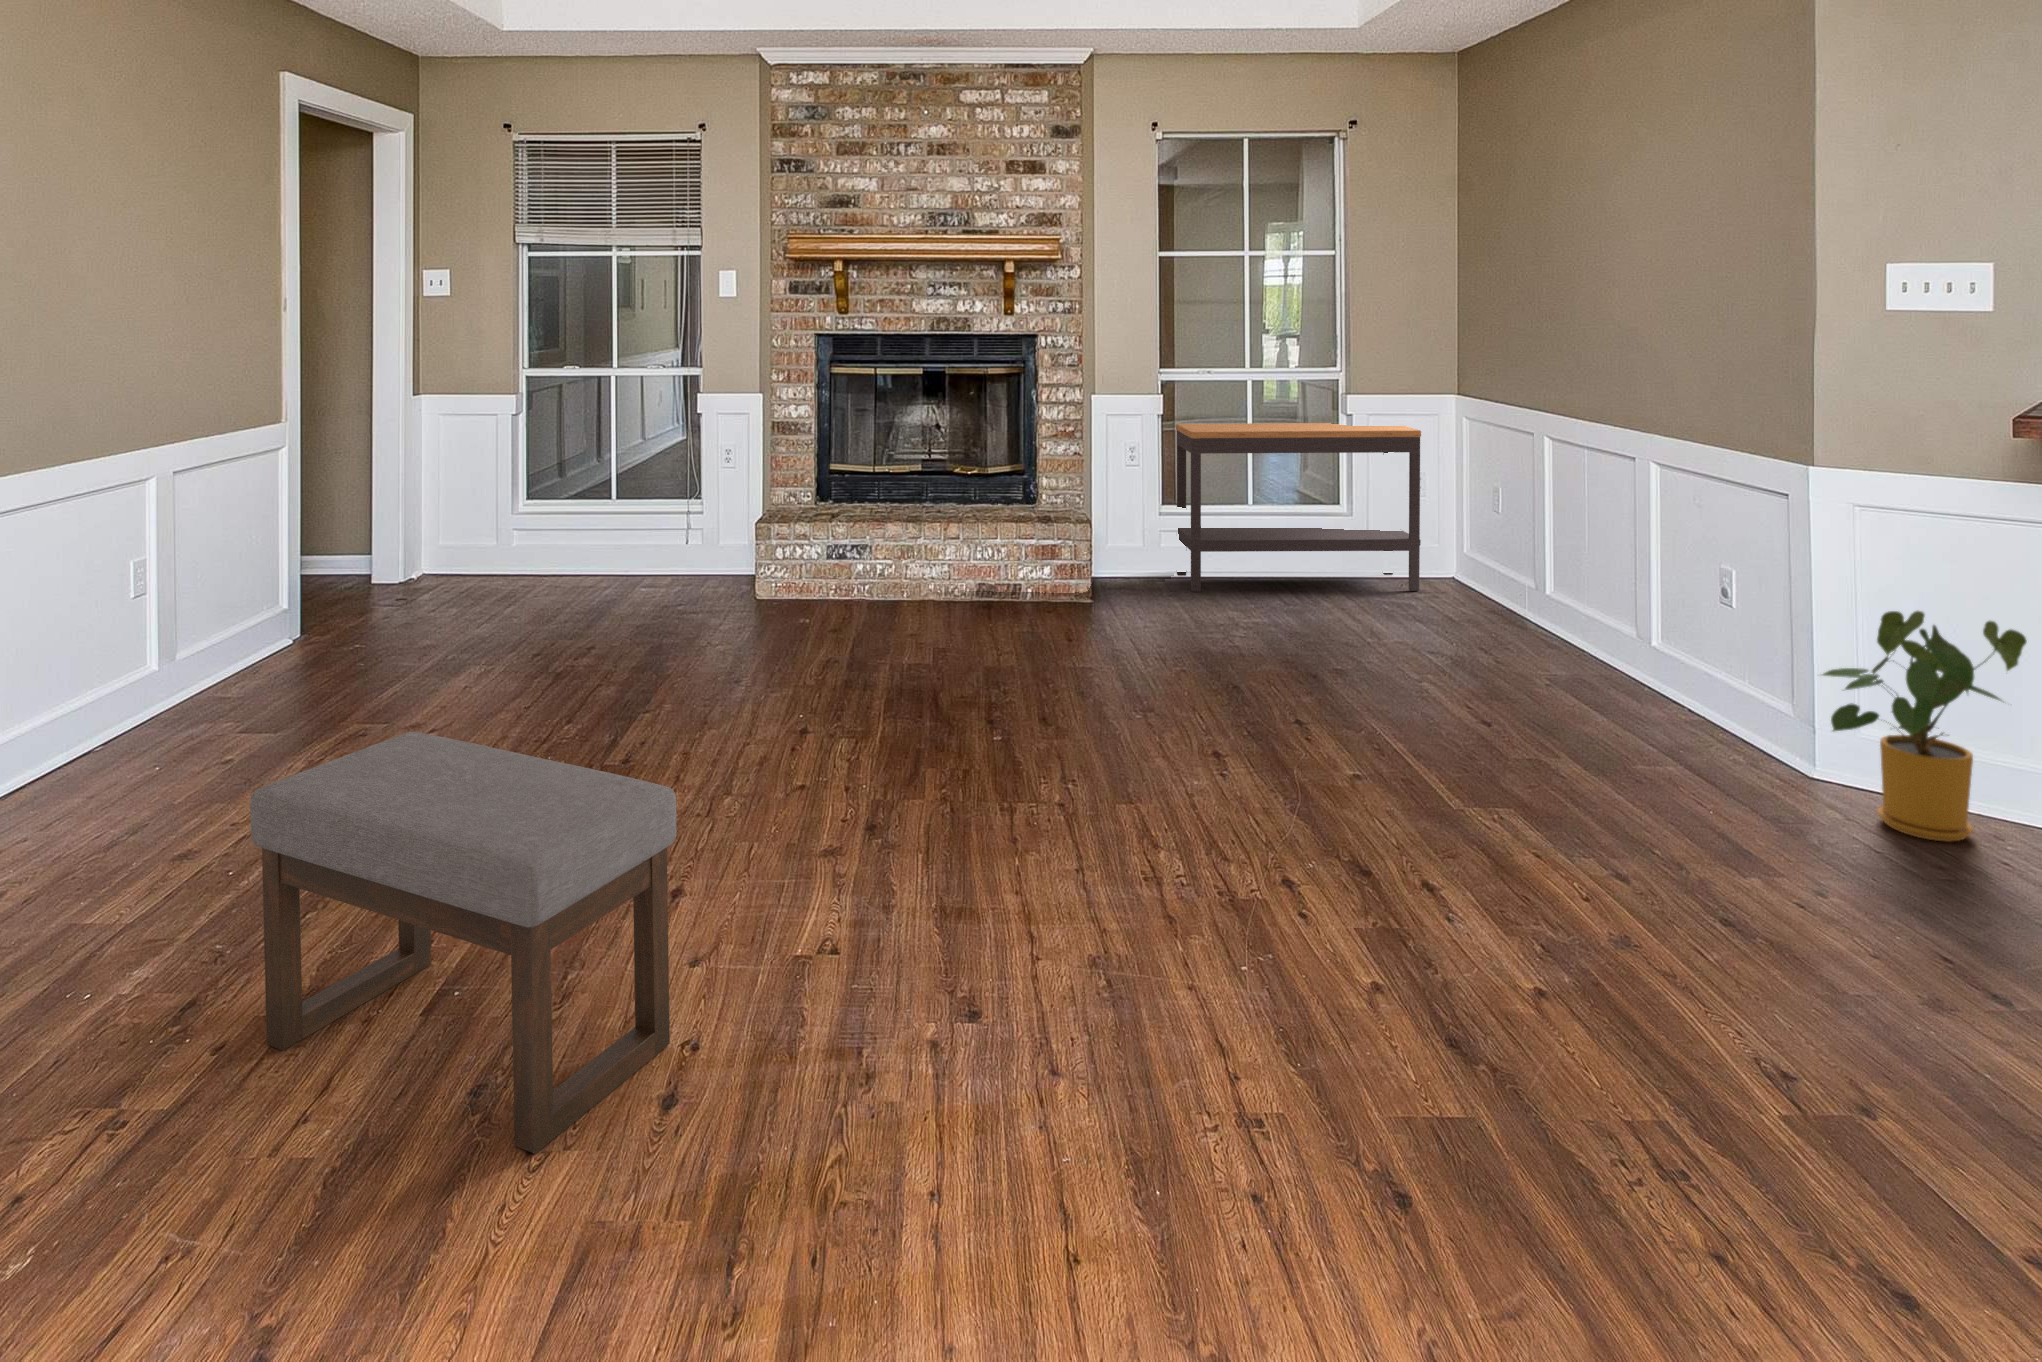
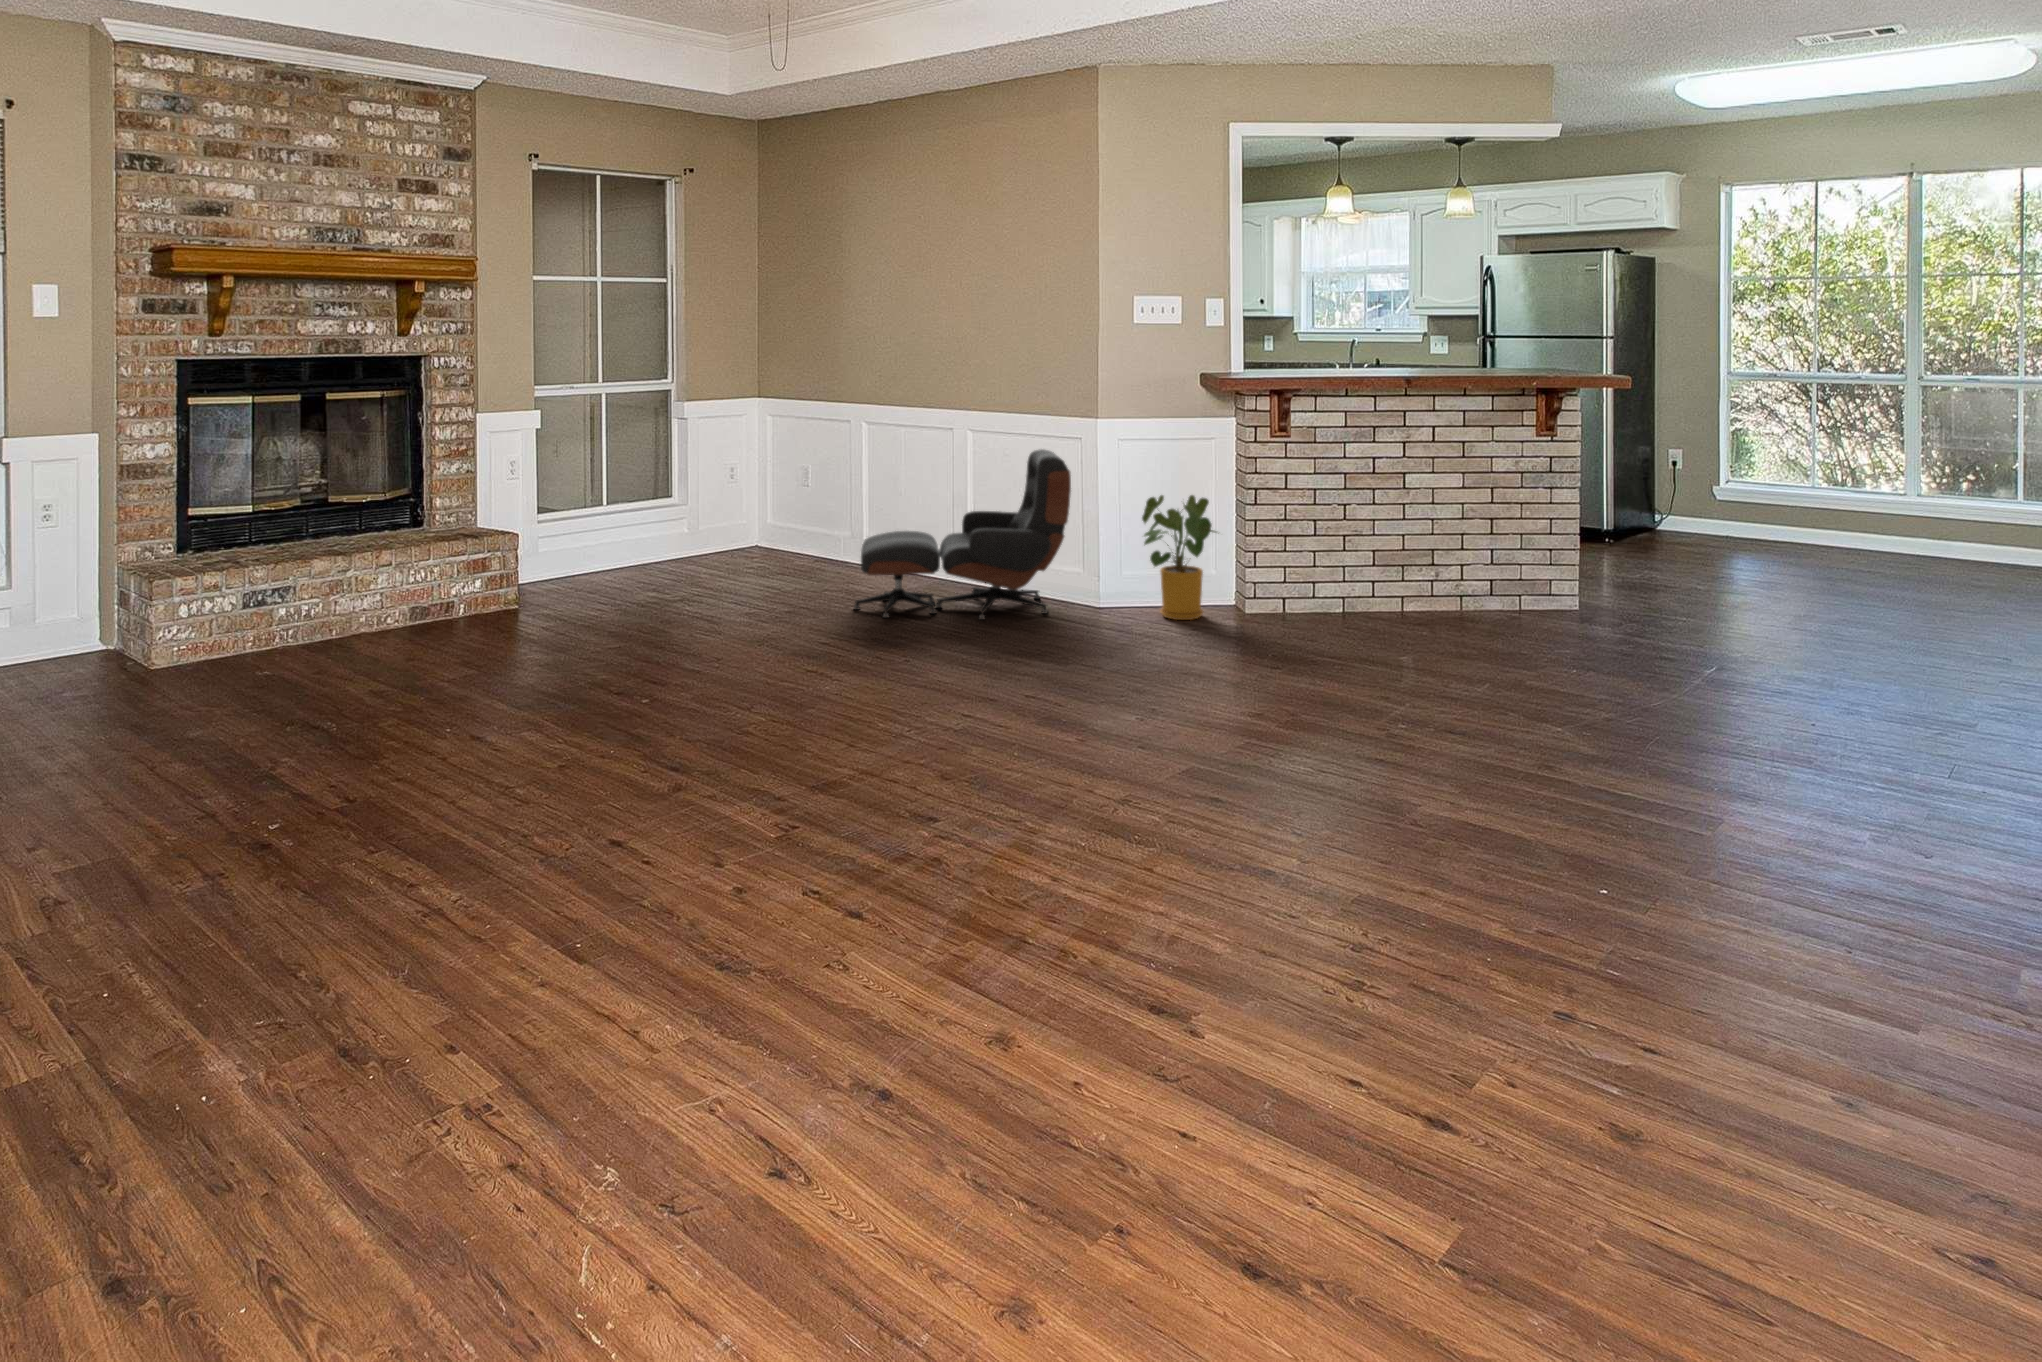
console table: present [1176,423,1421,592] -> none [548,423,751,587]
lounge chair: none [1396,506,1755,759] -> present [854,449,1071,620]
ottoman: present [250,732,676,1154] -> none [530,694,897,1033]

